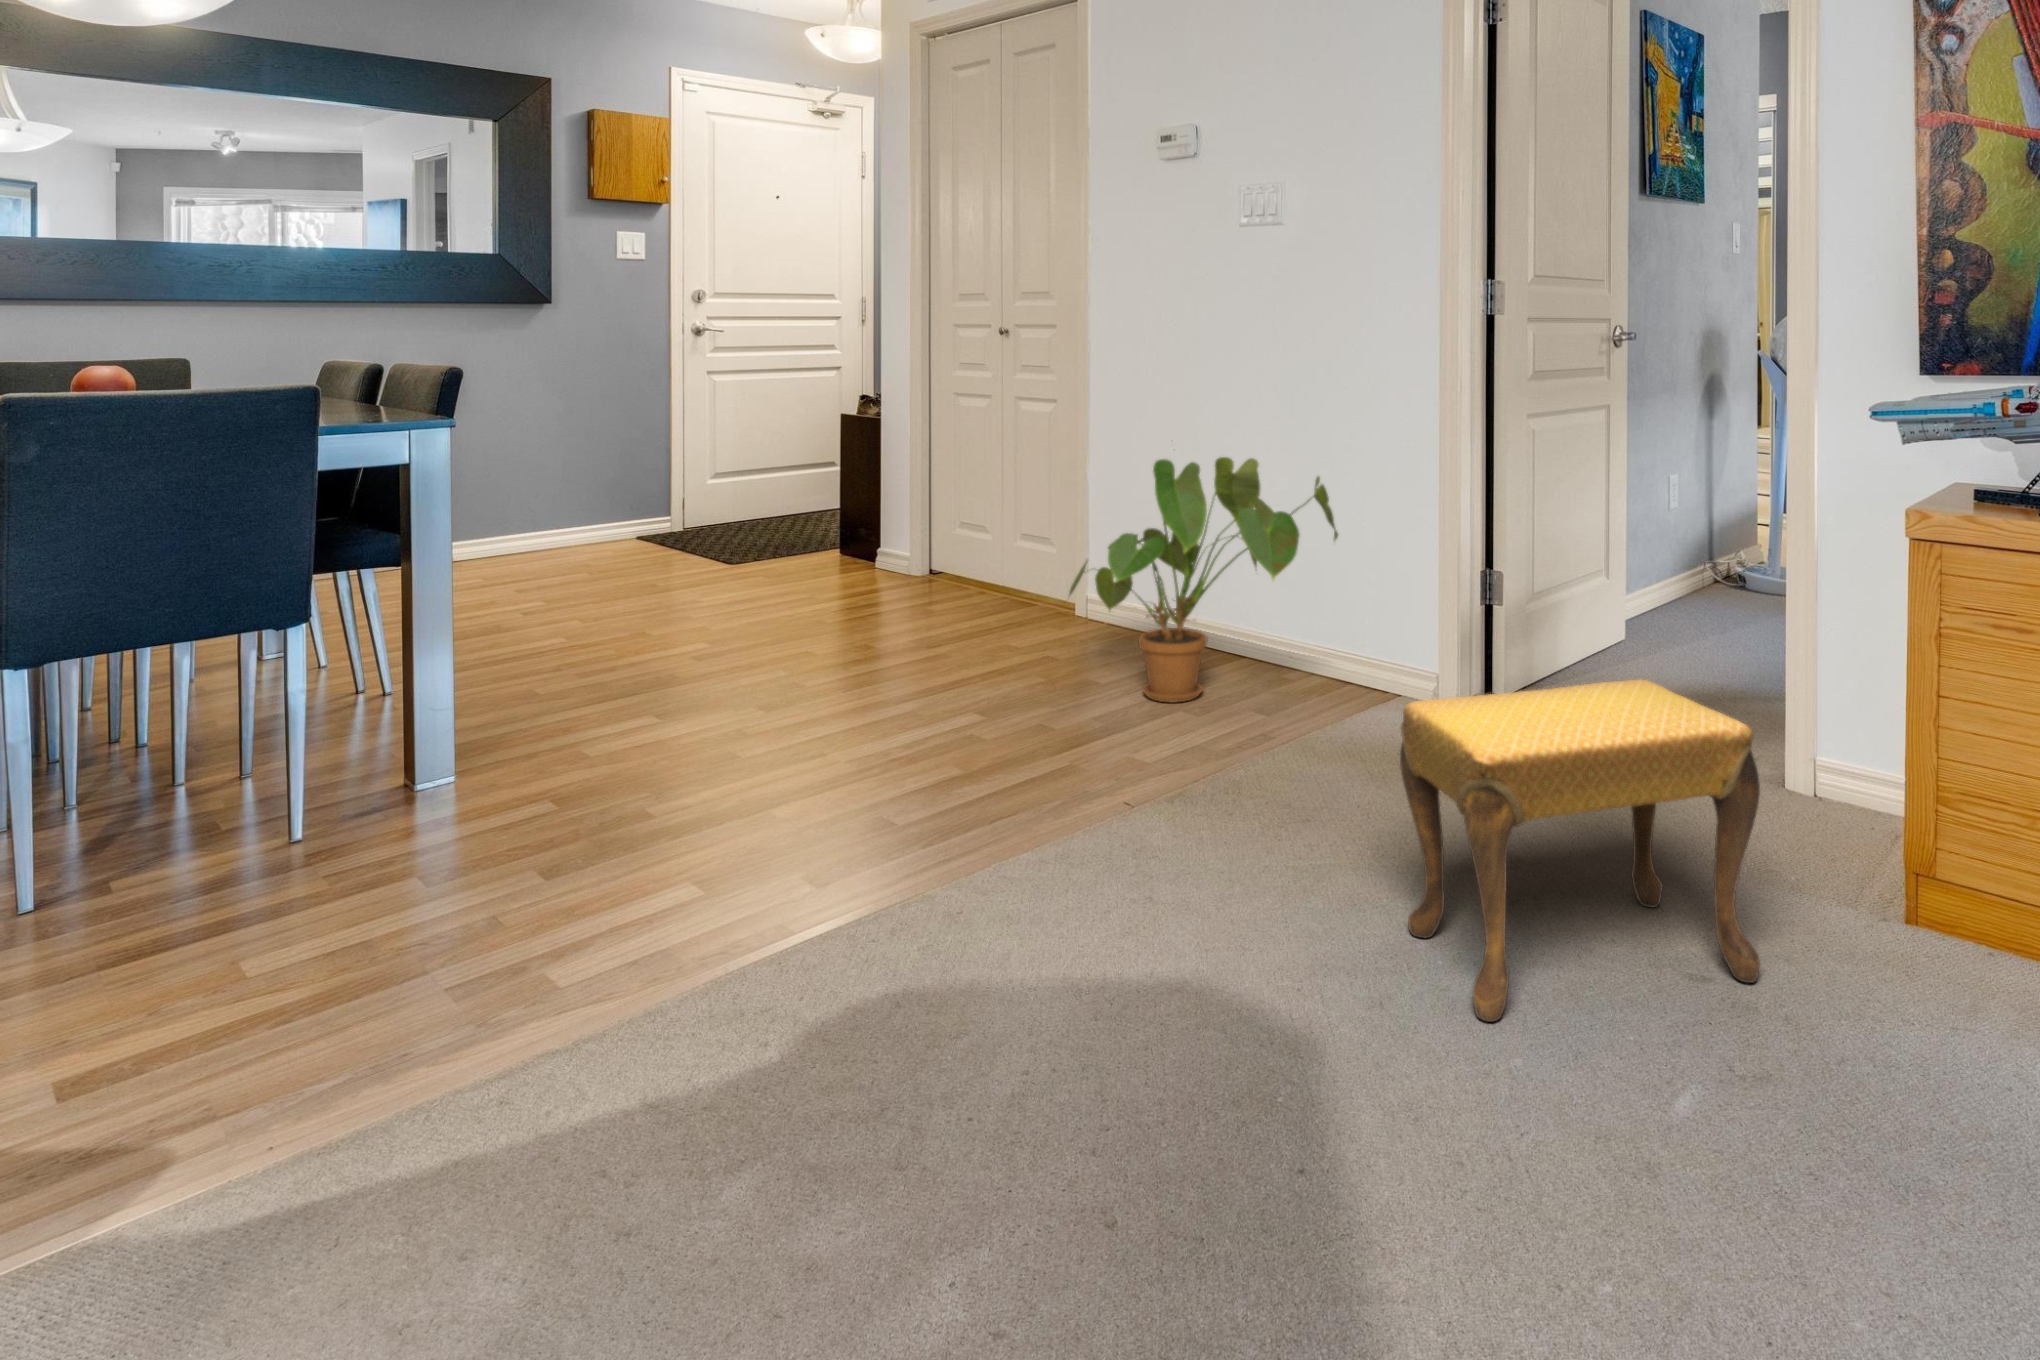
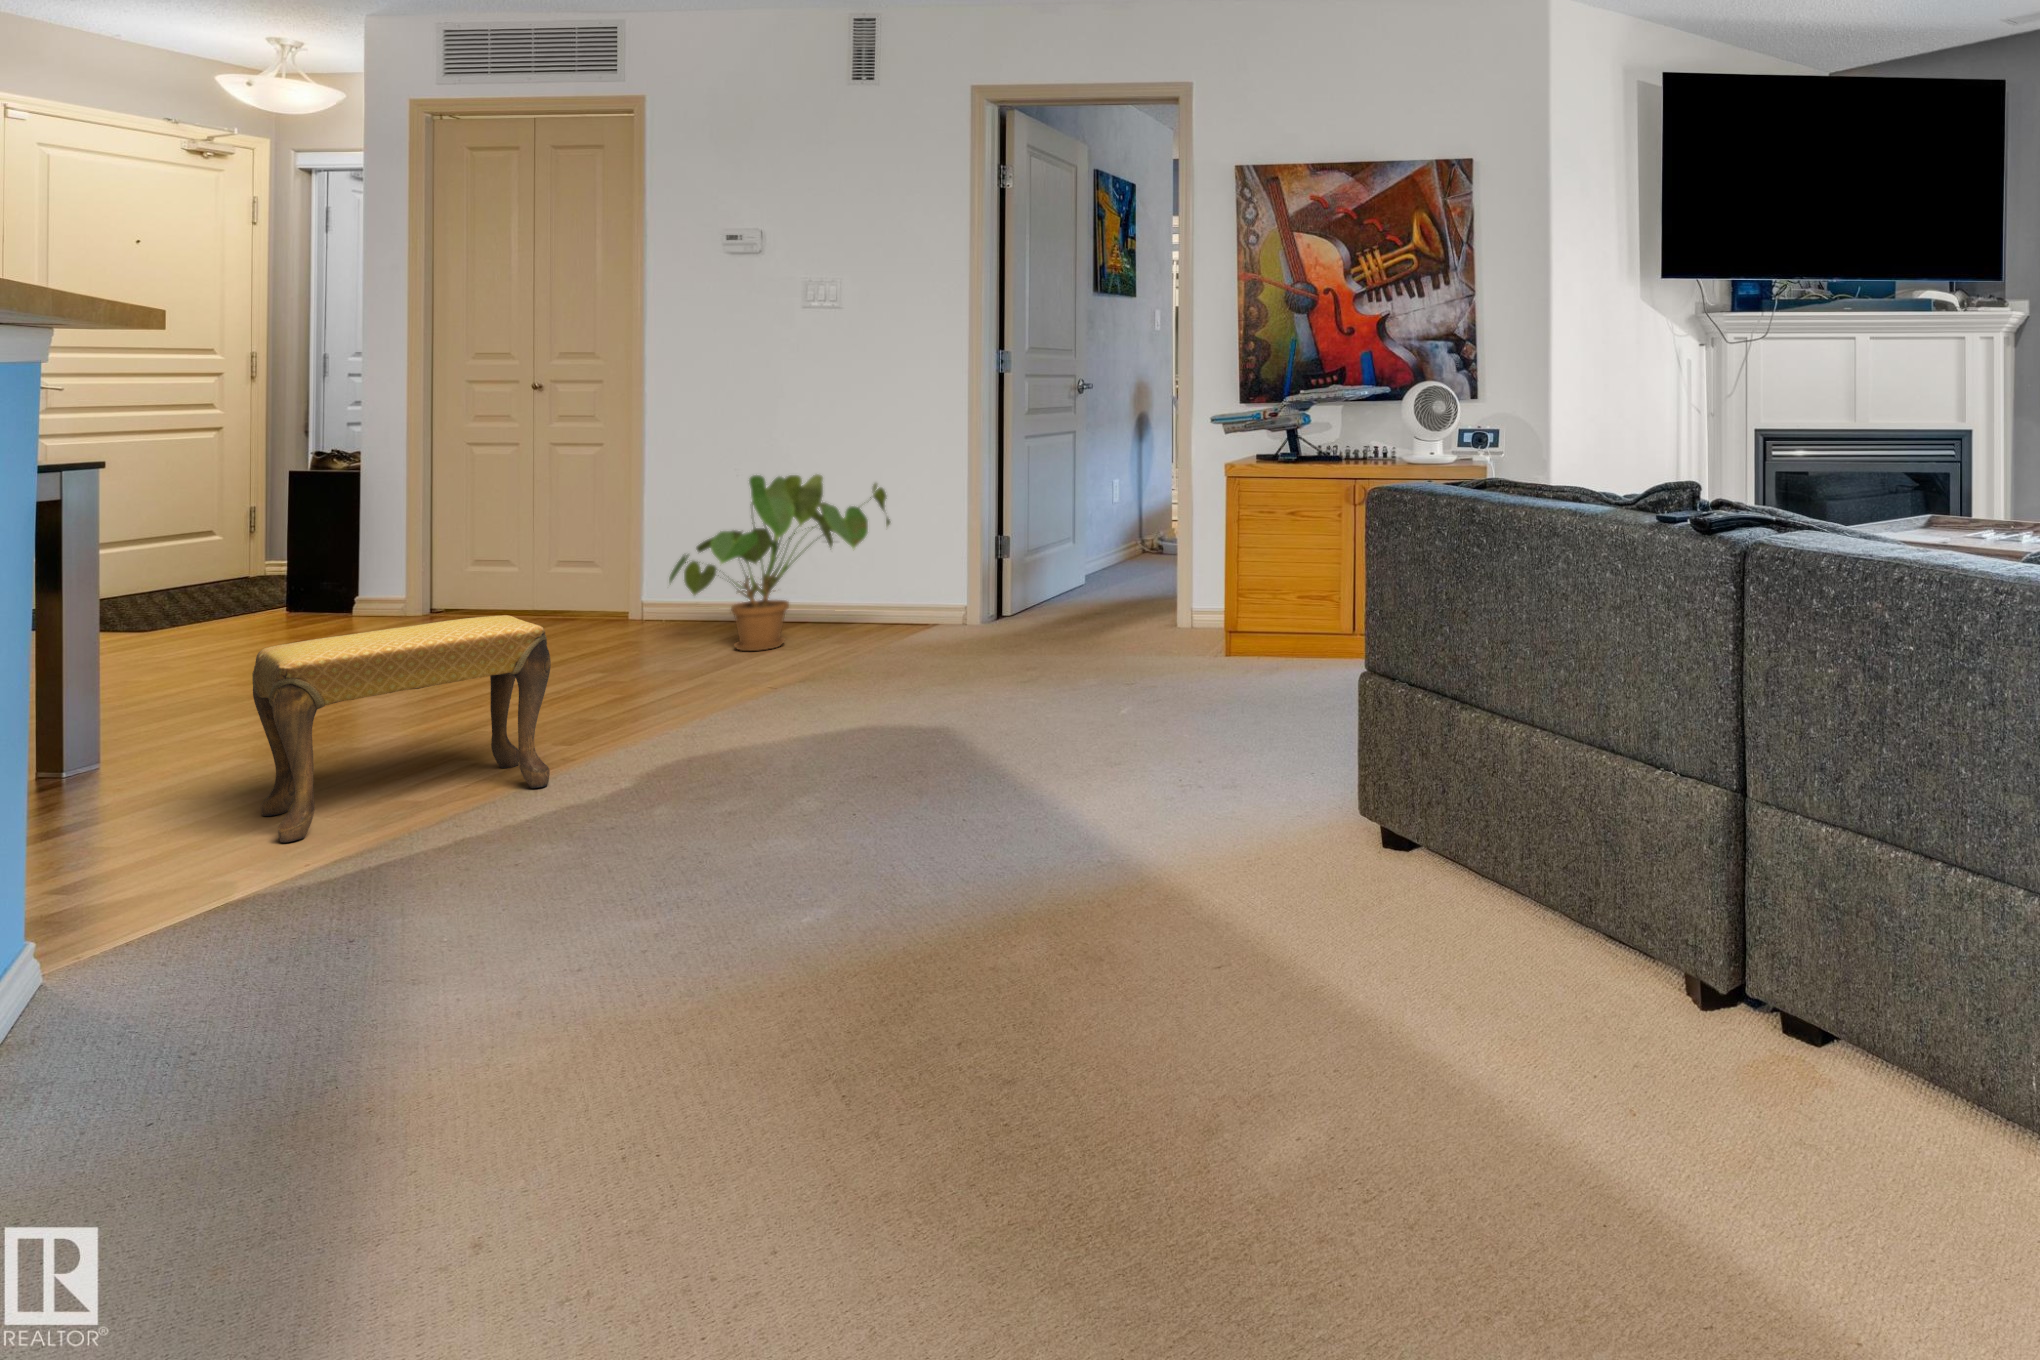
footstool: present [1400,679,1760,1022] -> present [252,615,551,842]

